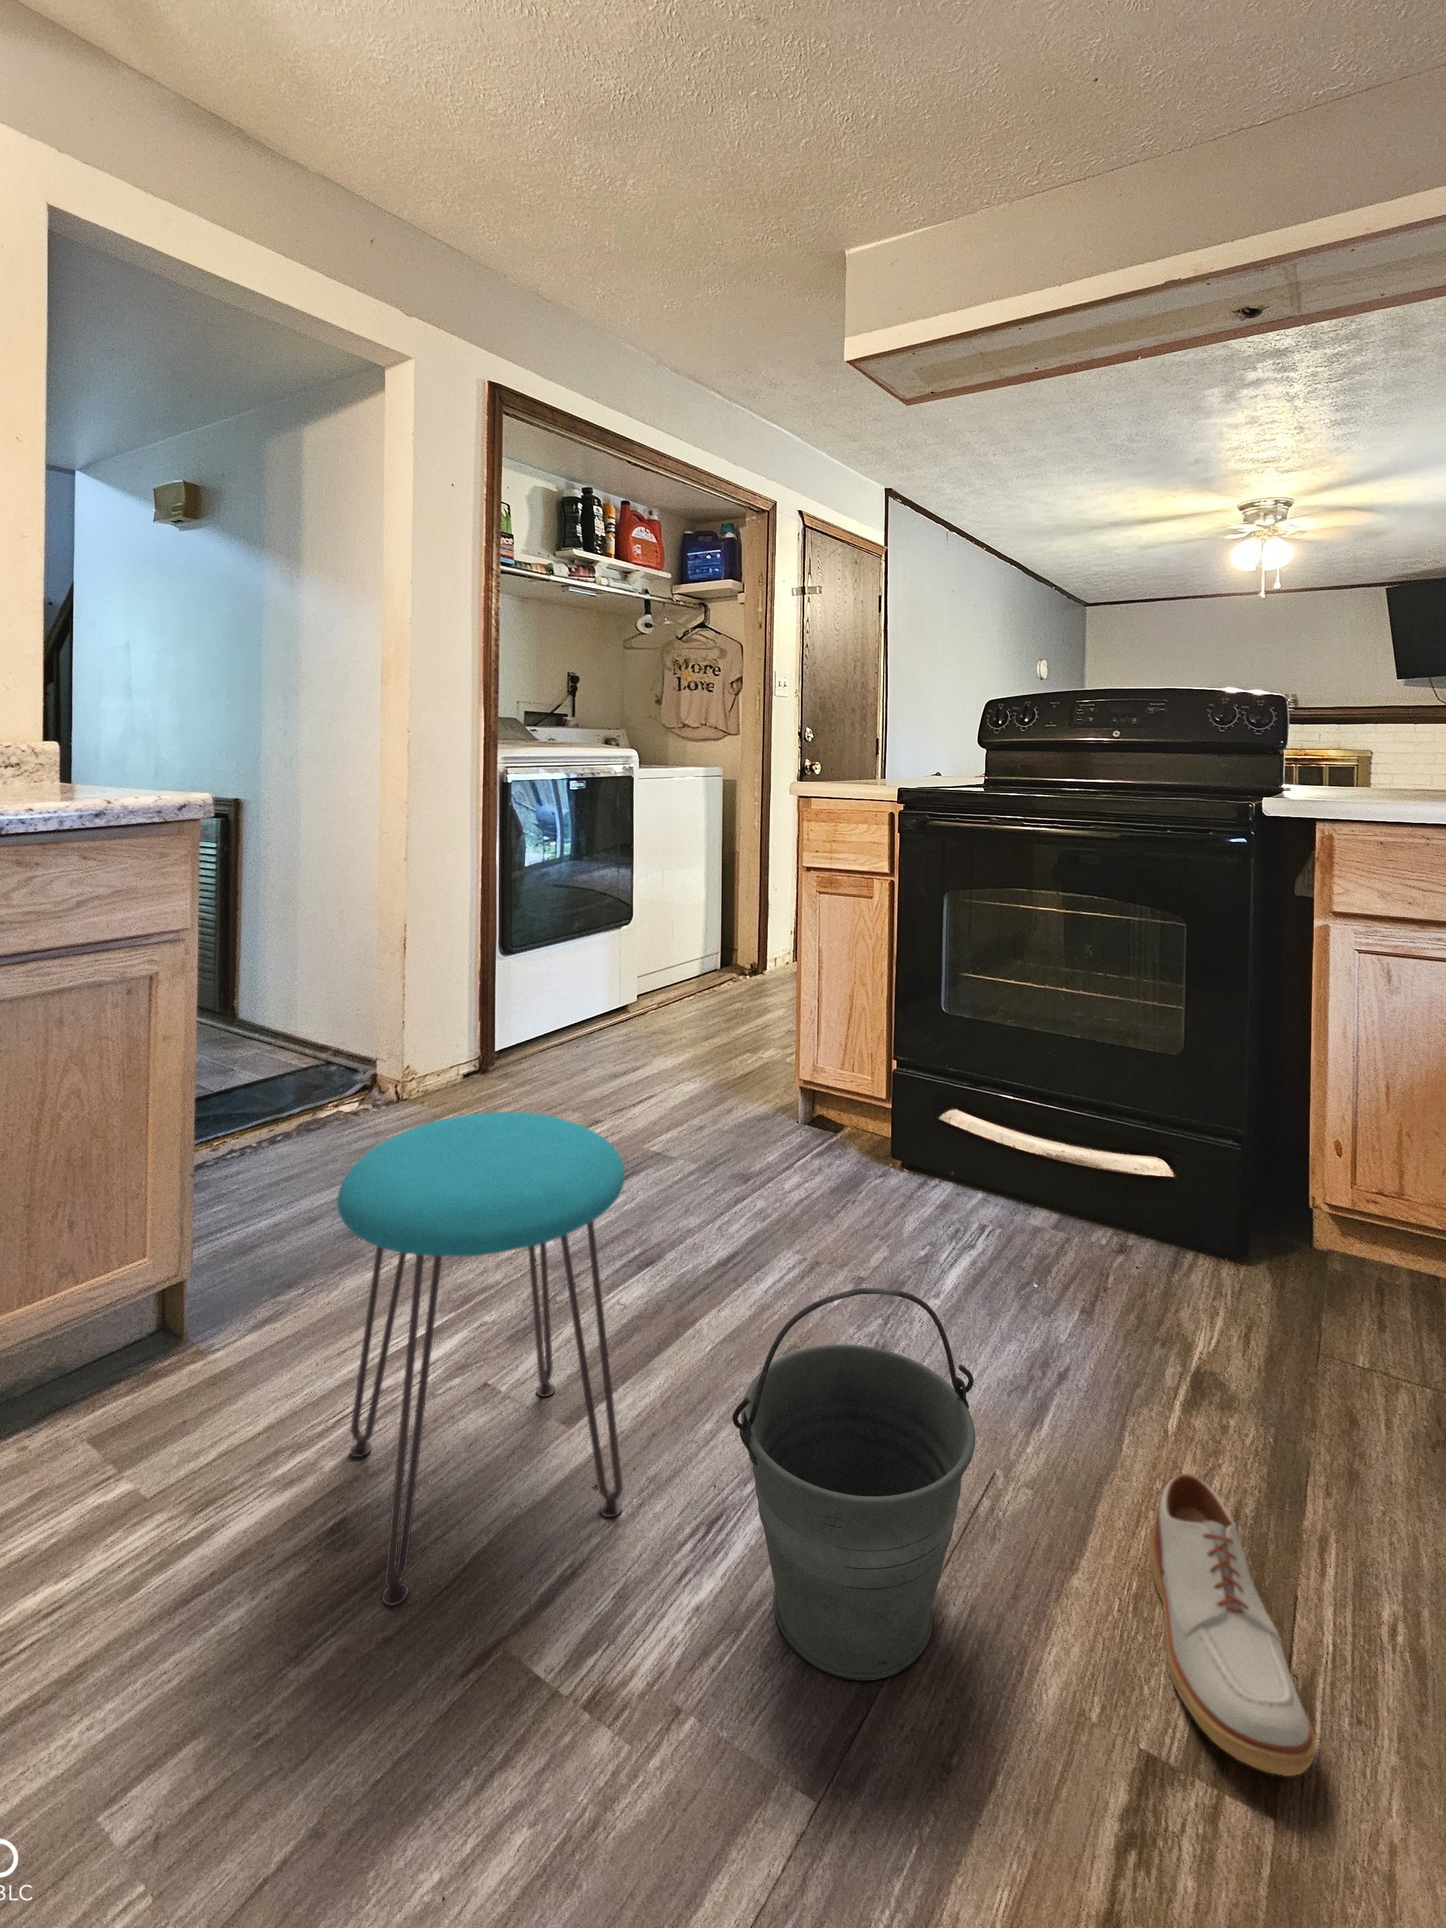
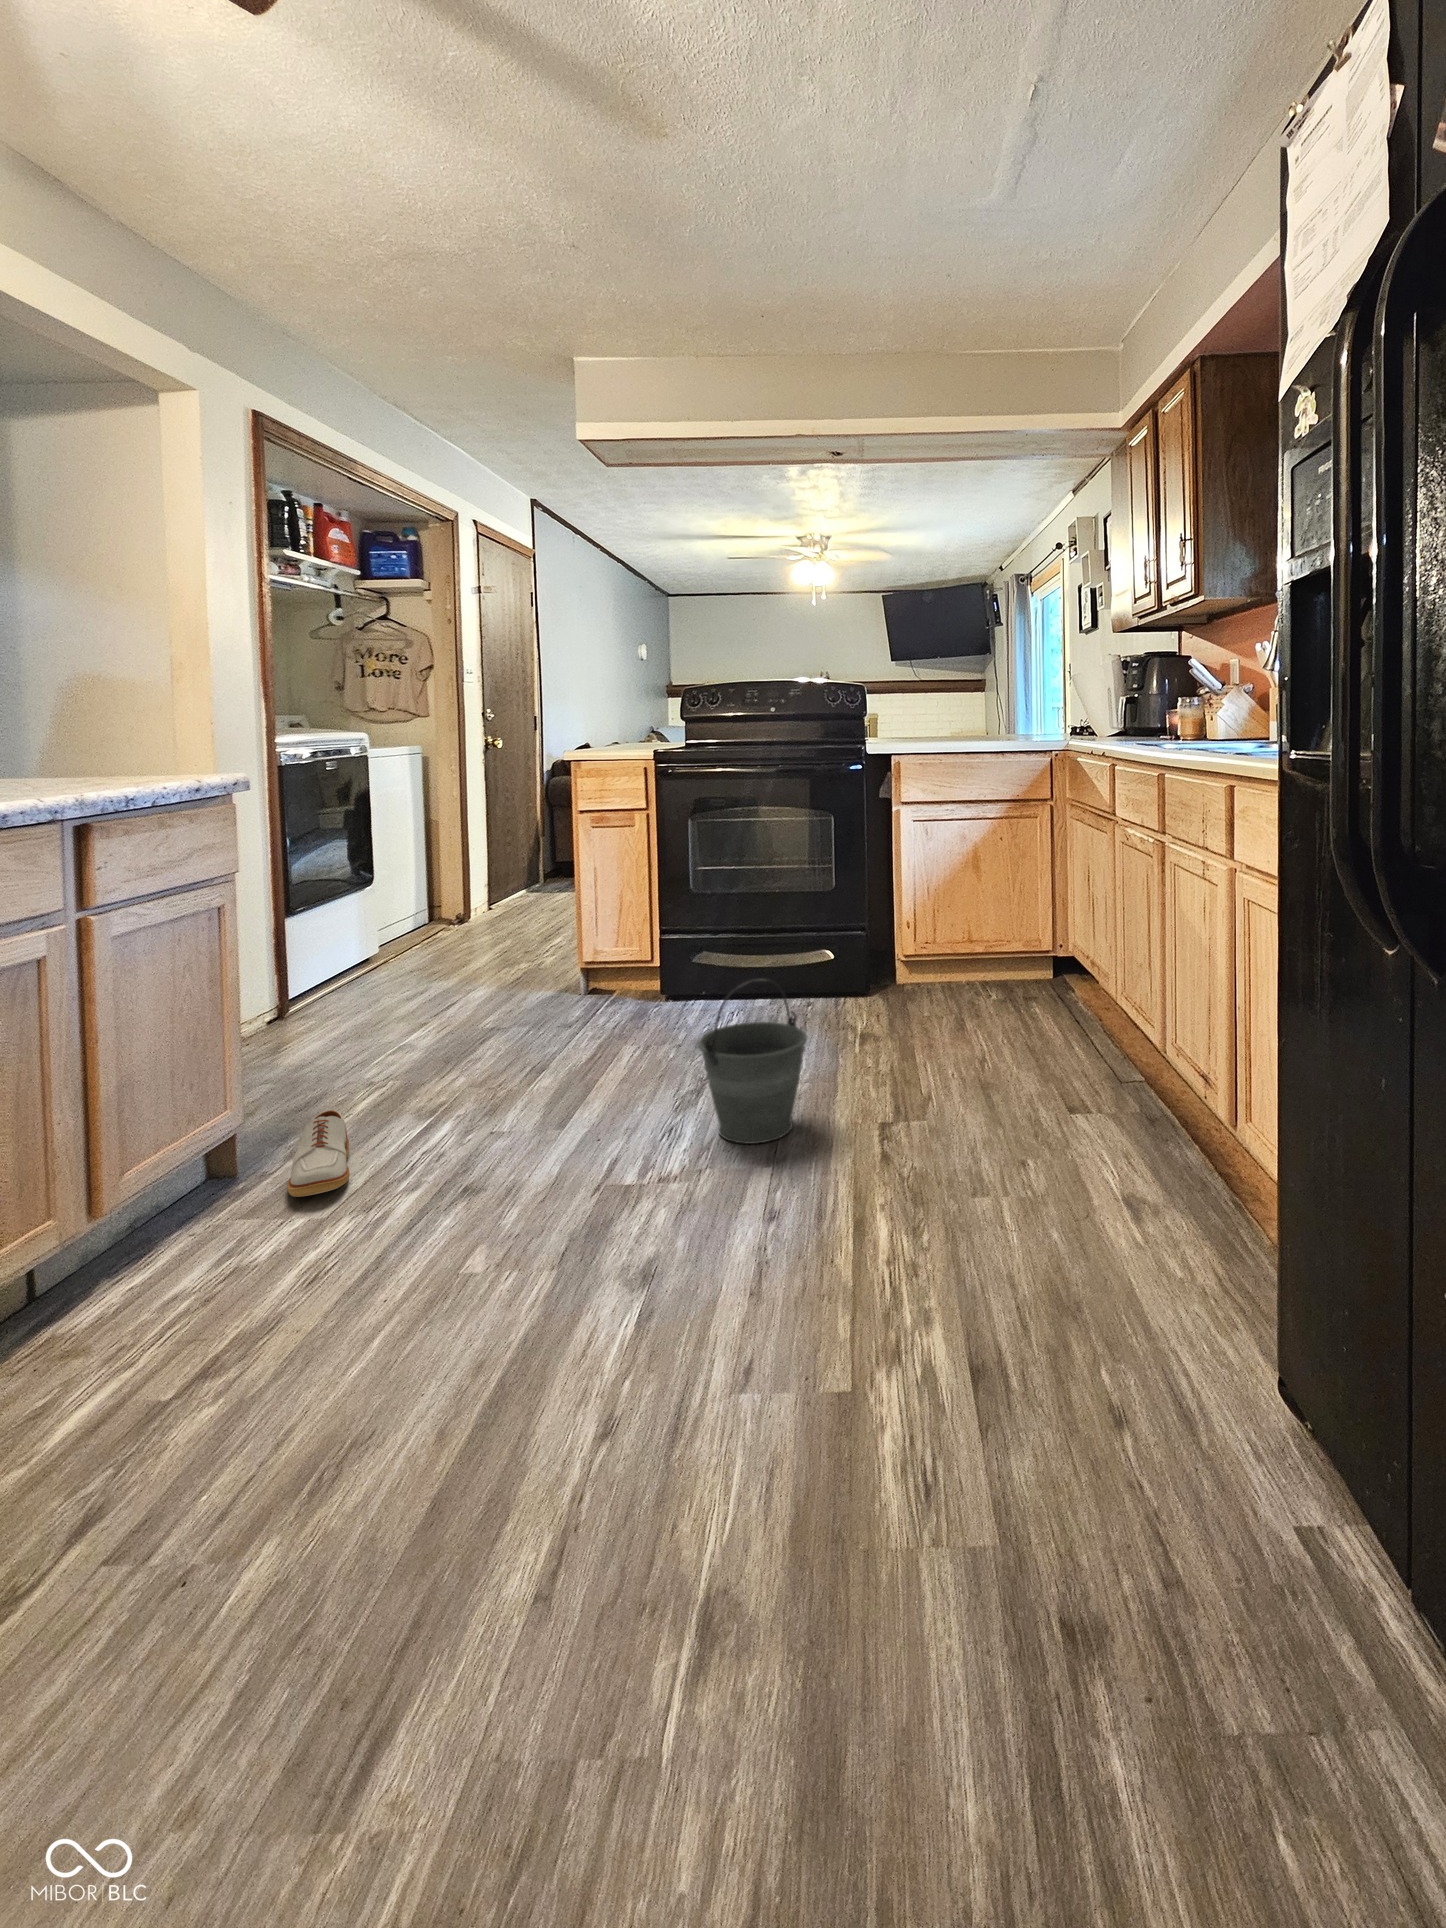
stool: present [337,1112,625,1606] -> none [440,951,624,1192]
shoe: present [1150,1474,1317,1776] -> present [287,1110,350,1197]

